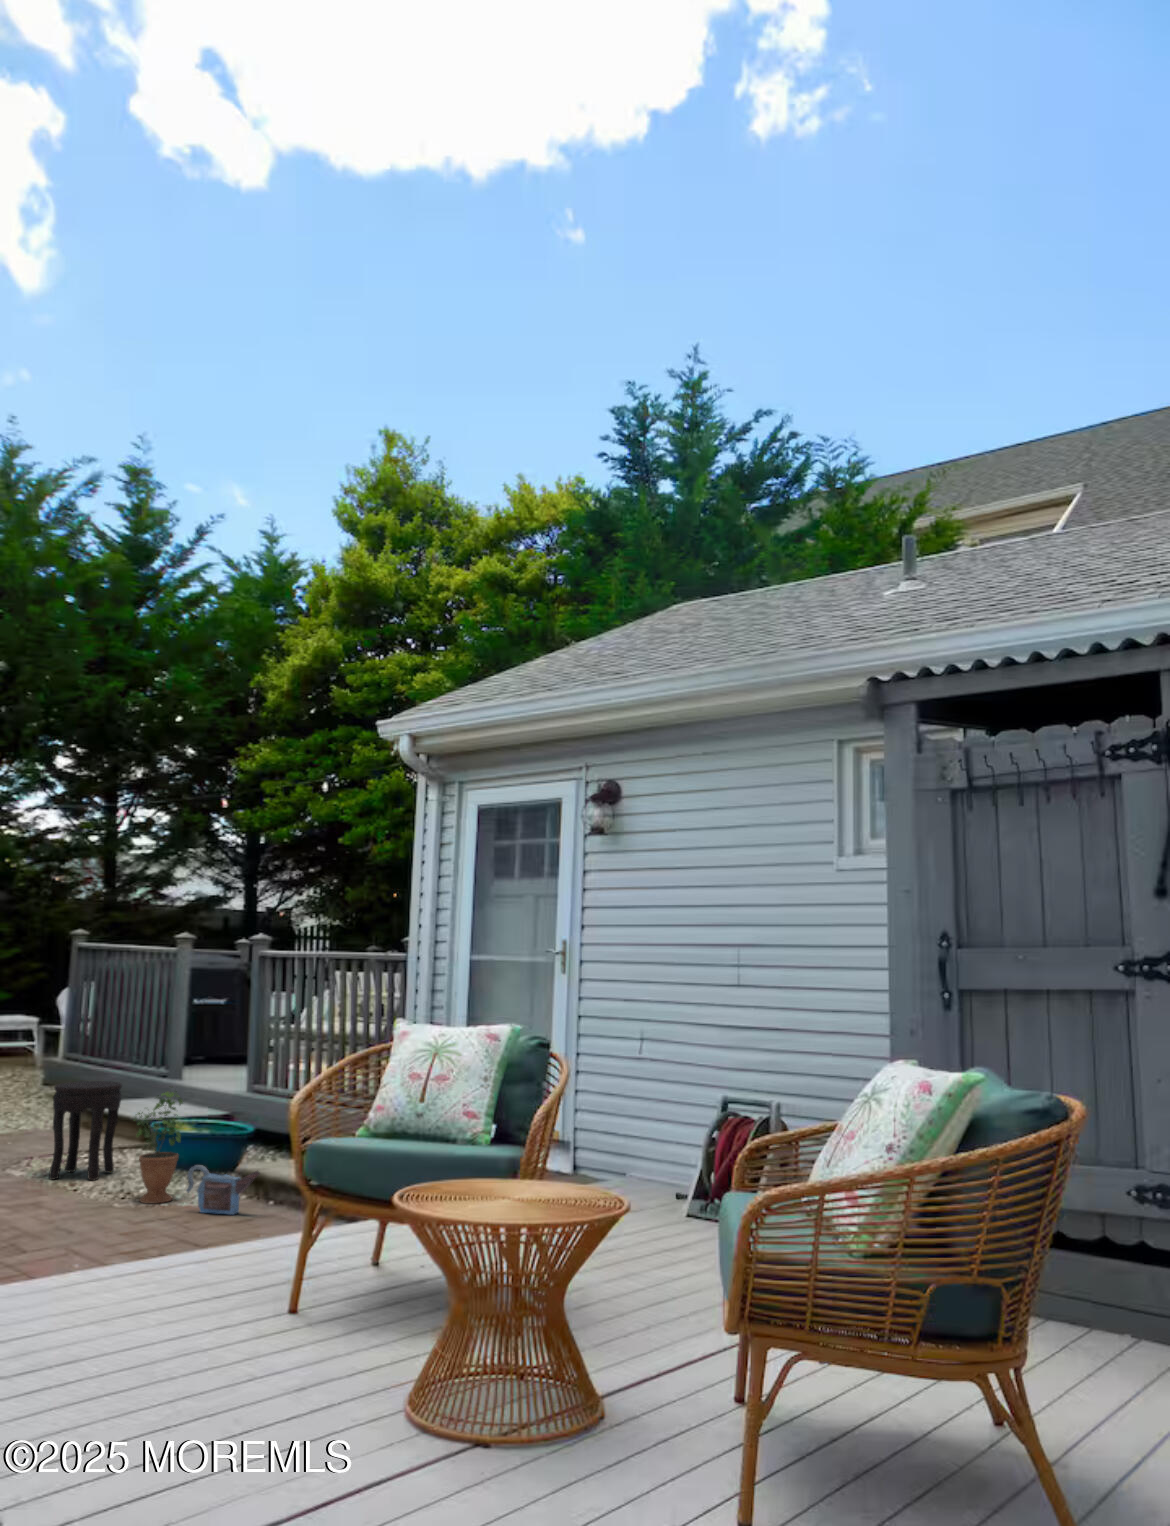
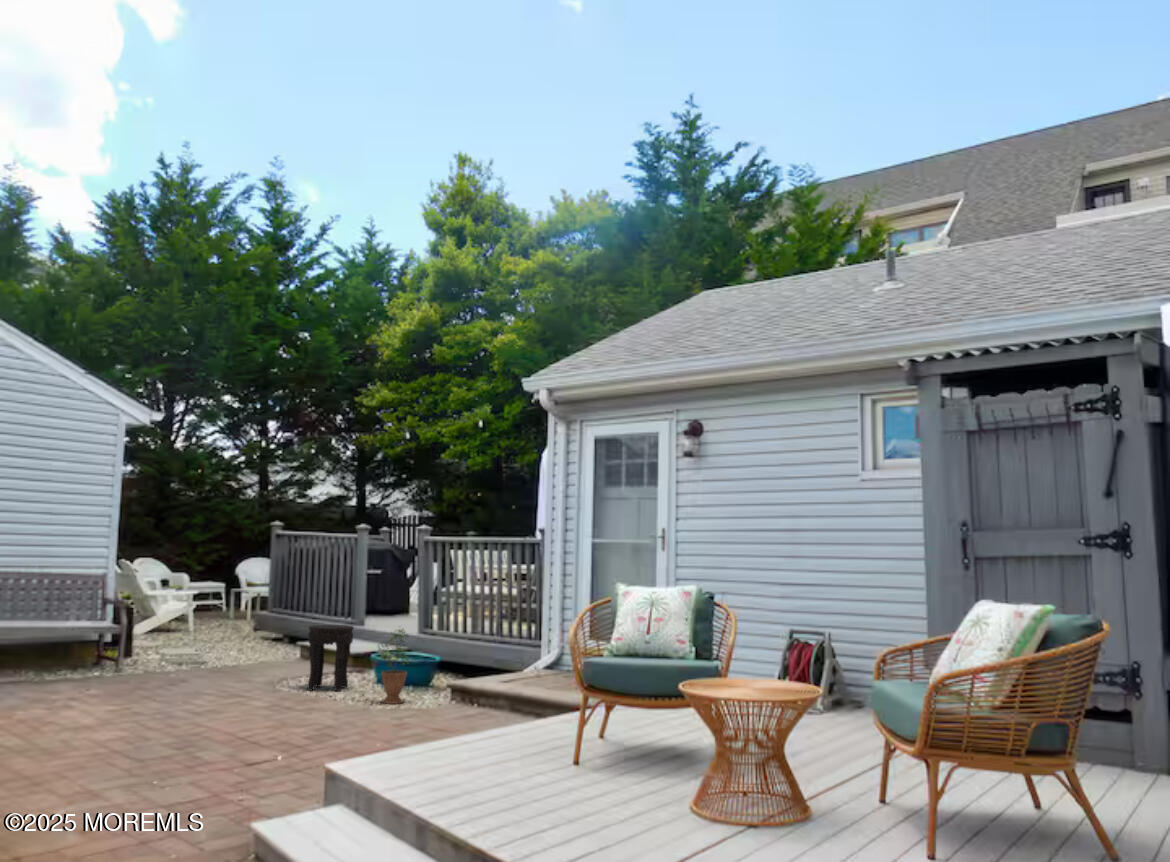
watering can: present [186,1165,260,1215] -> none [418,677,471,710]

